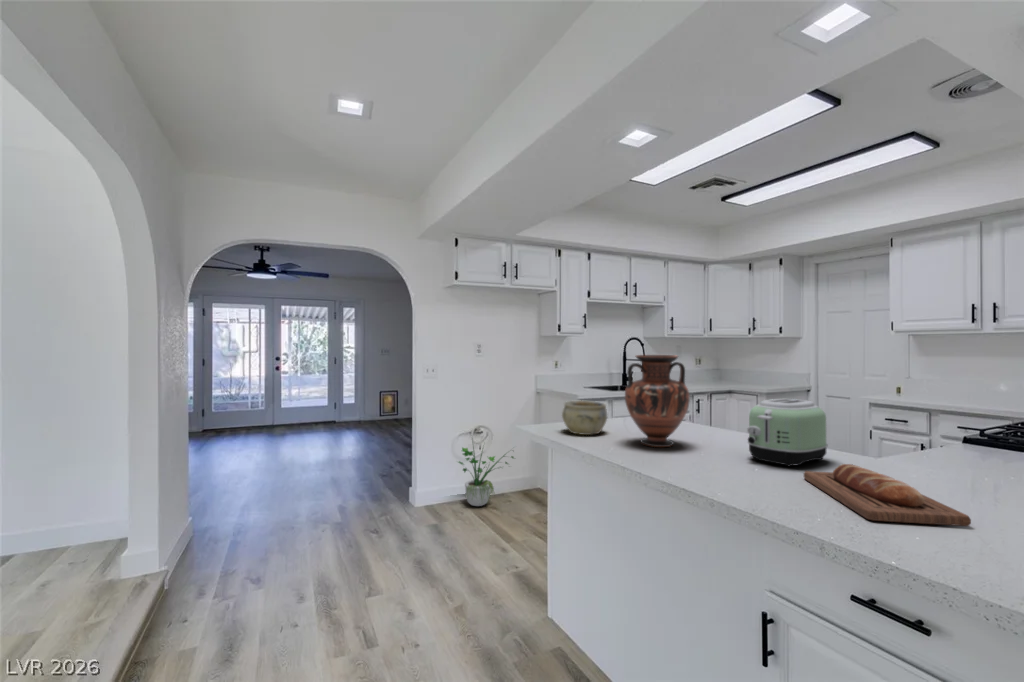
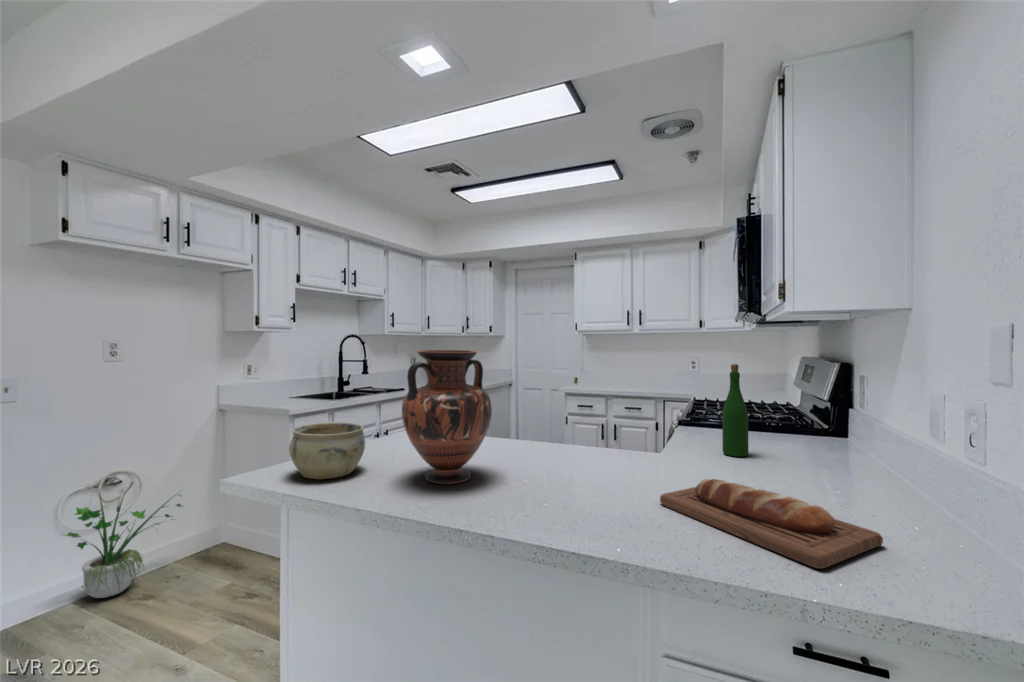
wine bottle: none [953,374,984,470] -> present [722,364,749,457]
toaster: present [748,399,828,466] -> none [569,400,645,487]

